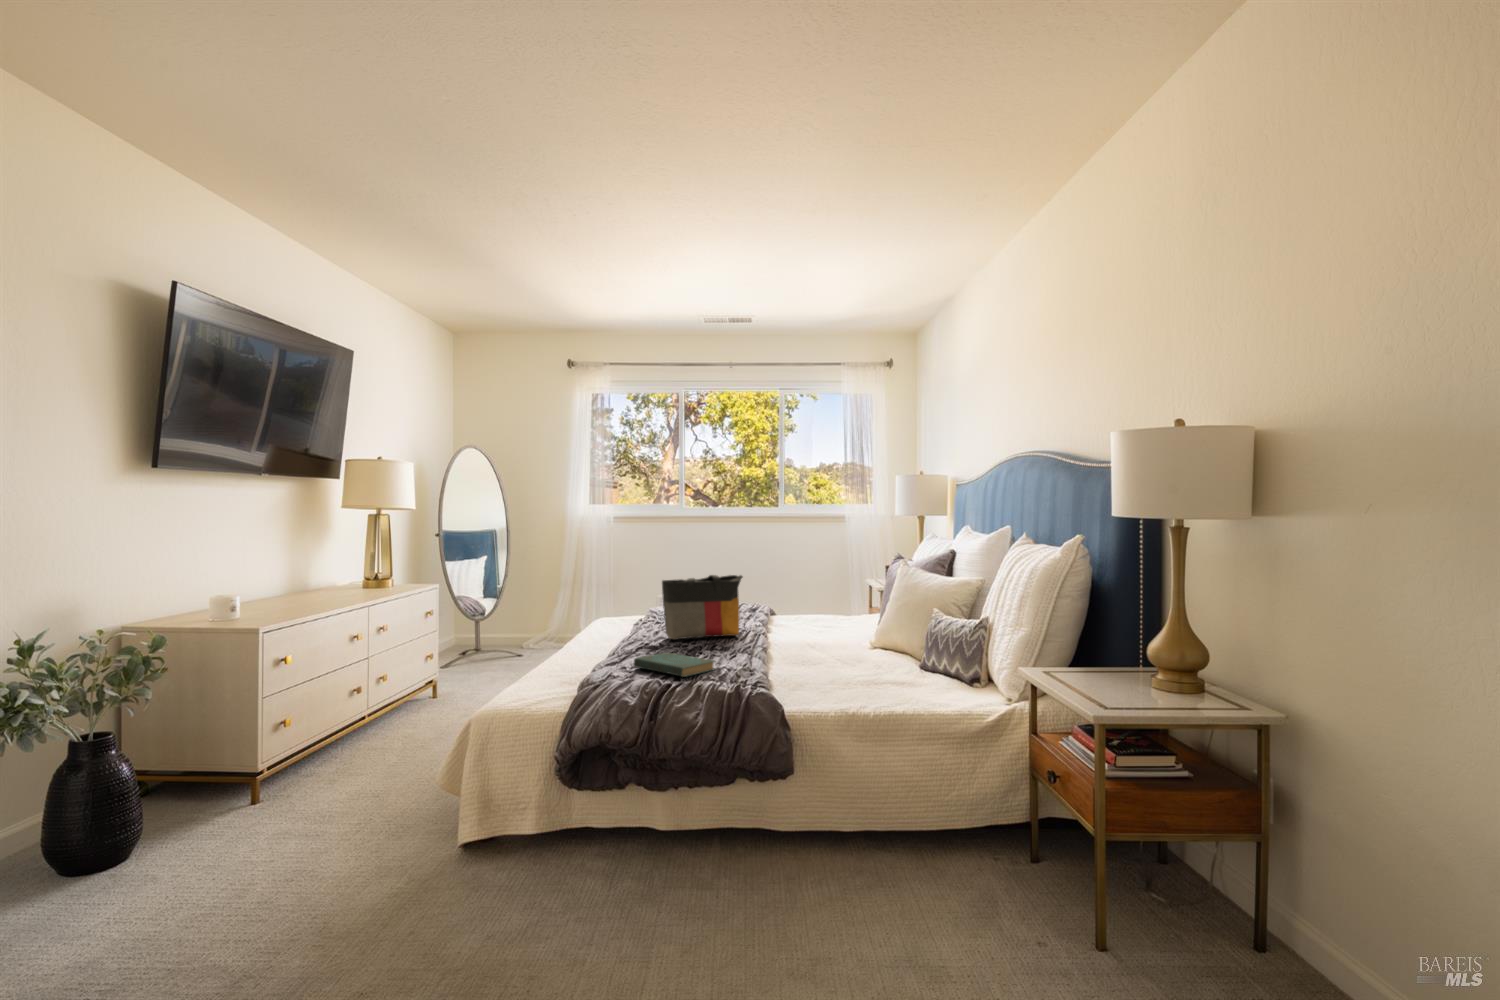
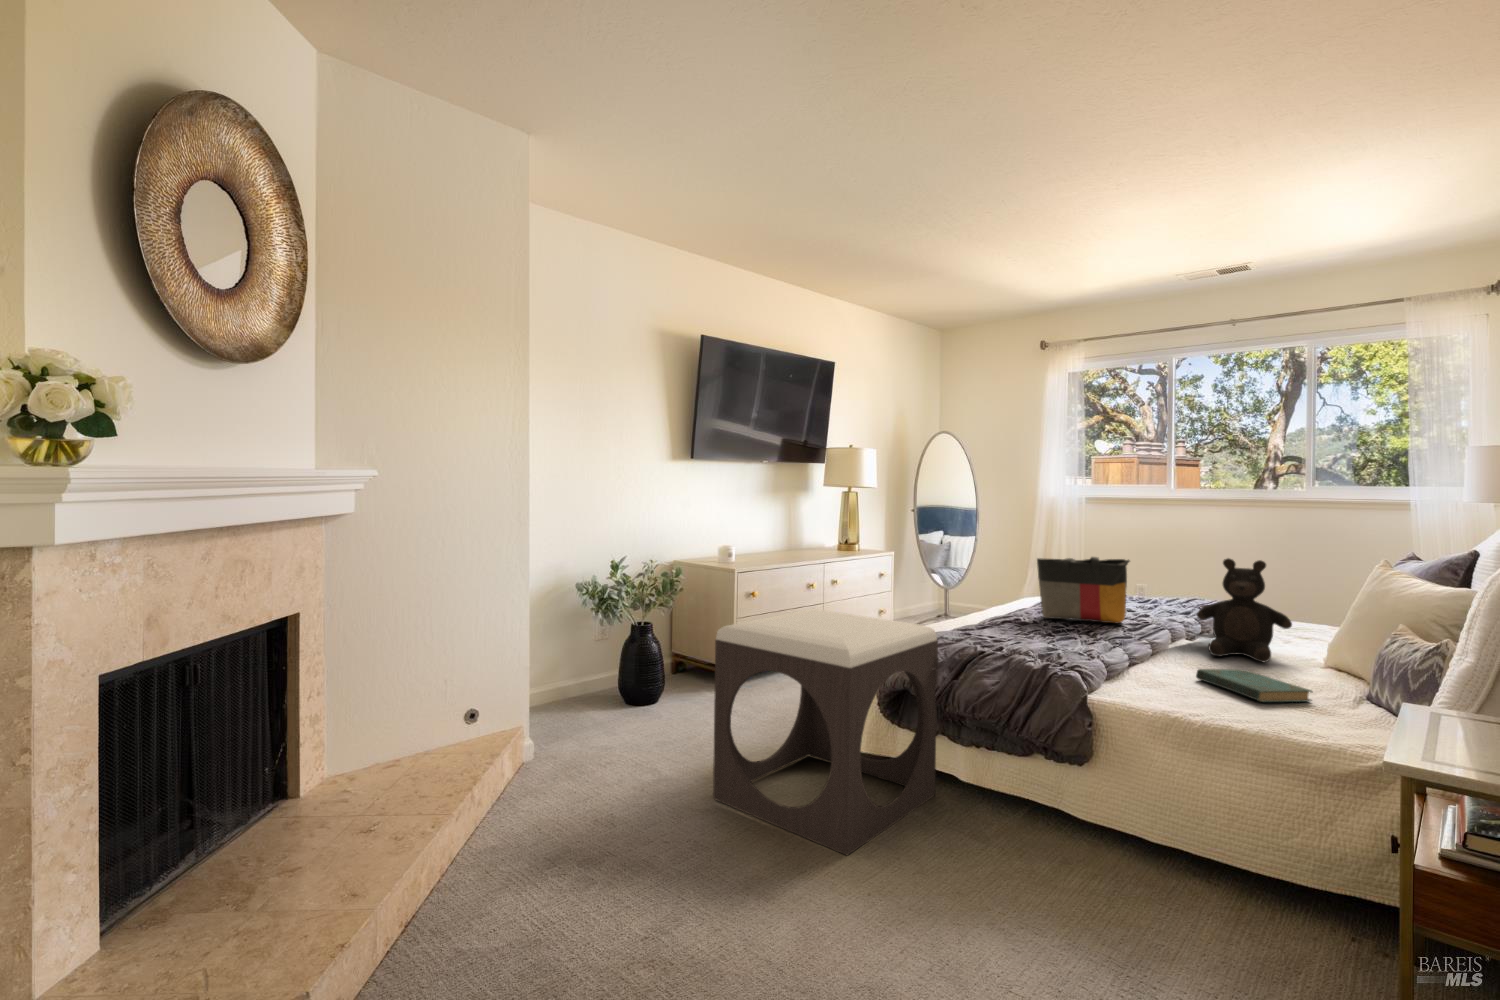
teddy bear: none [793,568,858,653] -> present [1197,558,1292,662]
book: present [634,653,715,677] -> present [1196,669,1312,702]
footstool: none [364,667,627,968] -> present [713,609,938,855]

